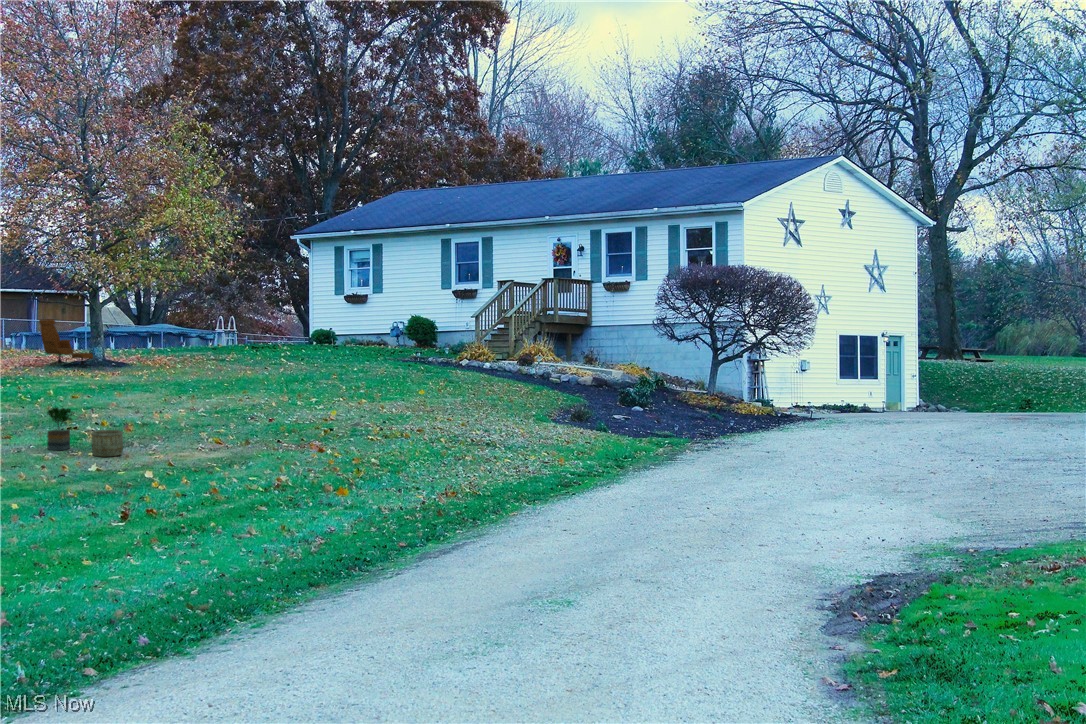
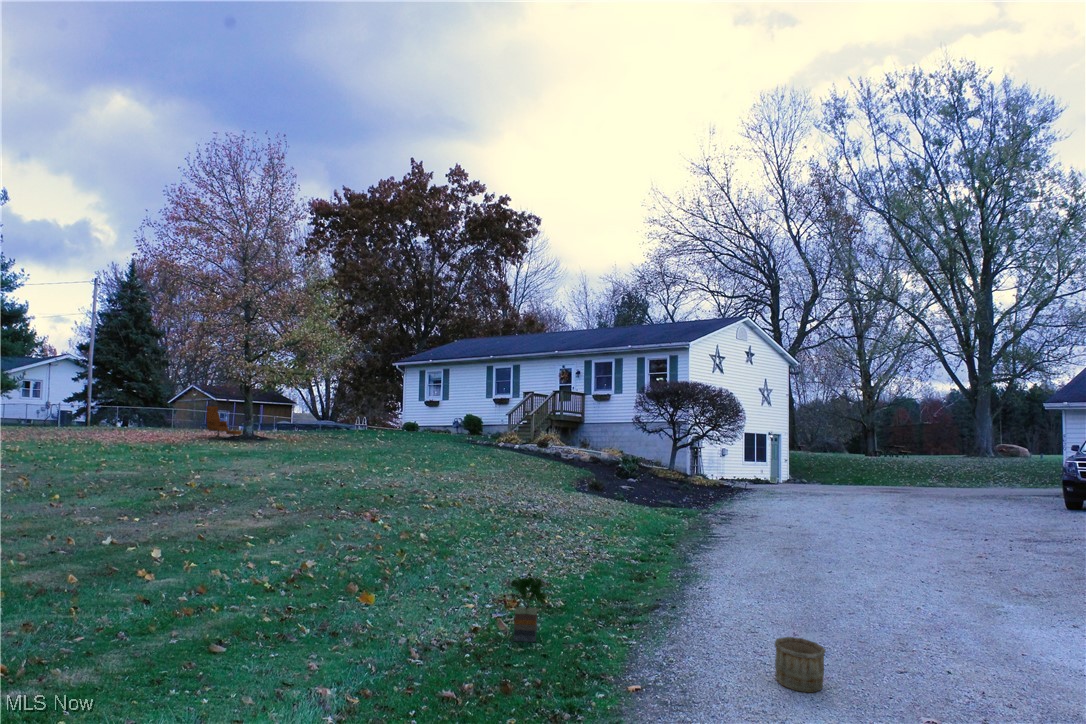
potted tree: present [47,407,74,450] -> present [510,577,547,642]
wooden bucket: present [91,430,123,457] -> present [775,637,826,693]

